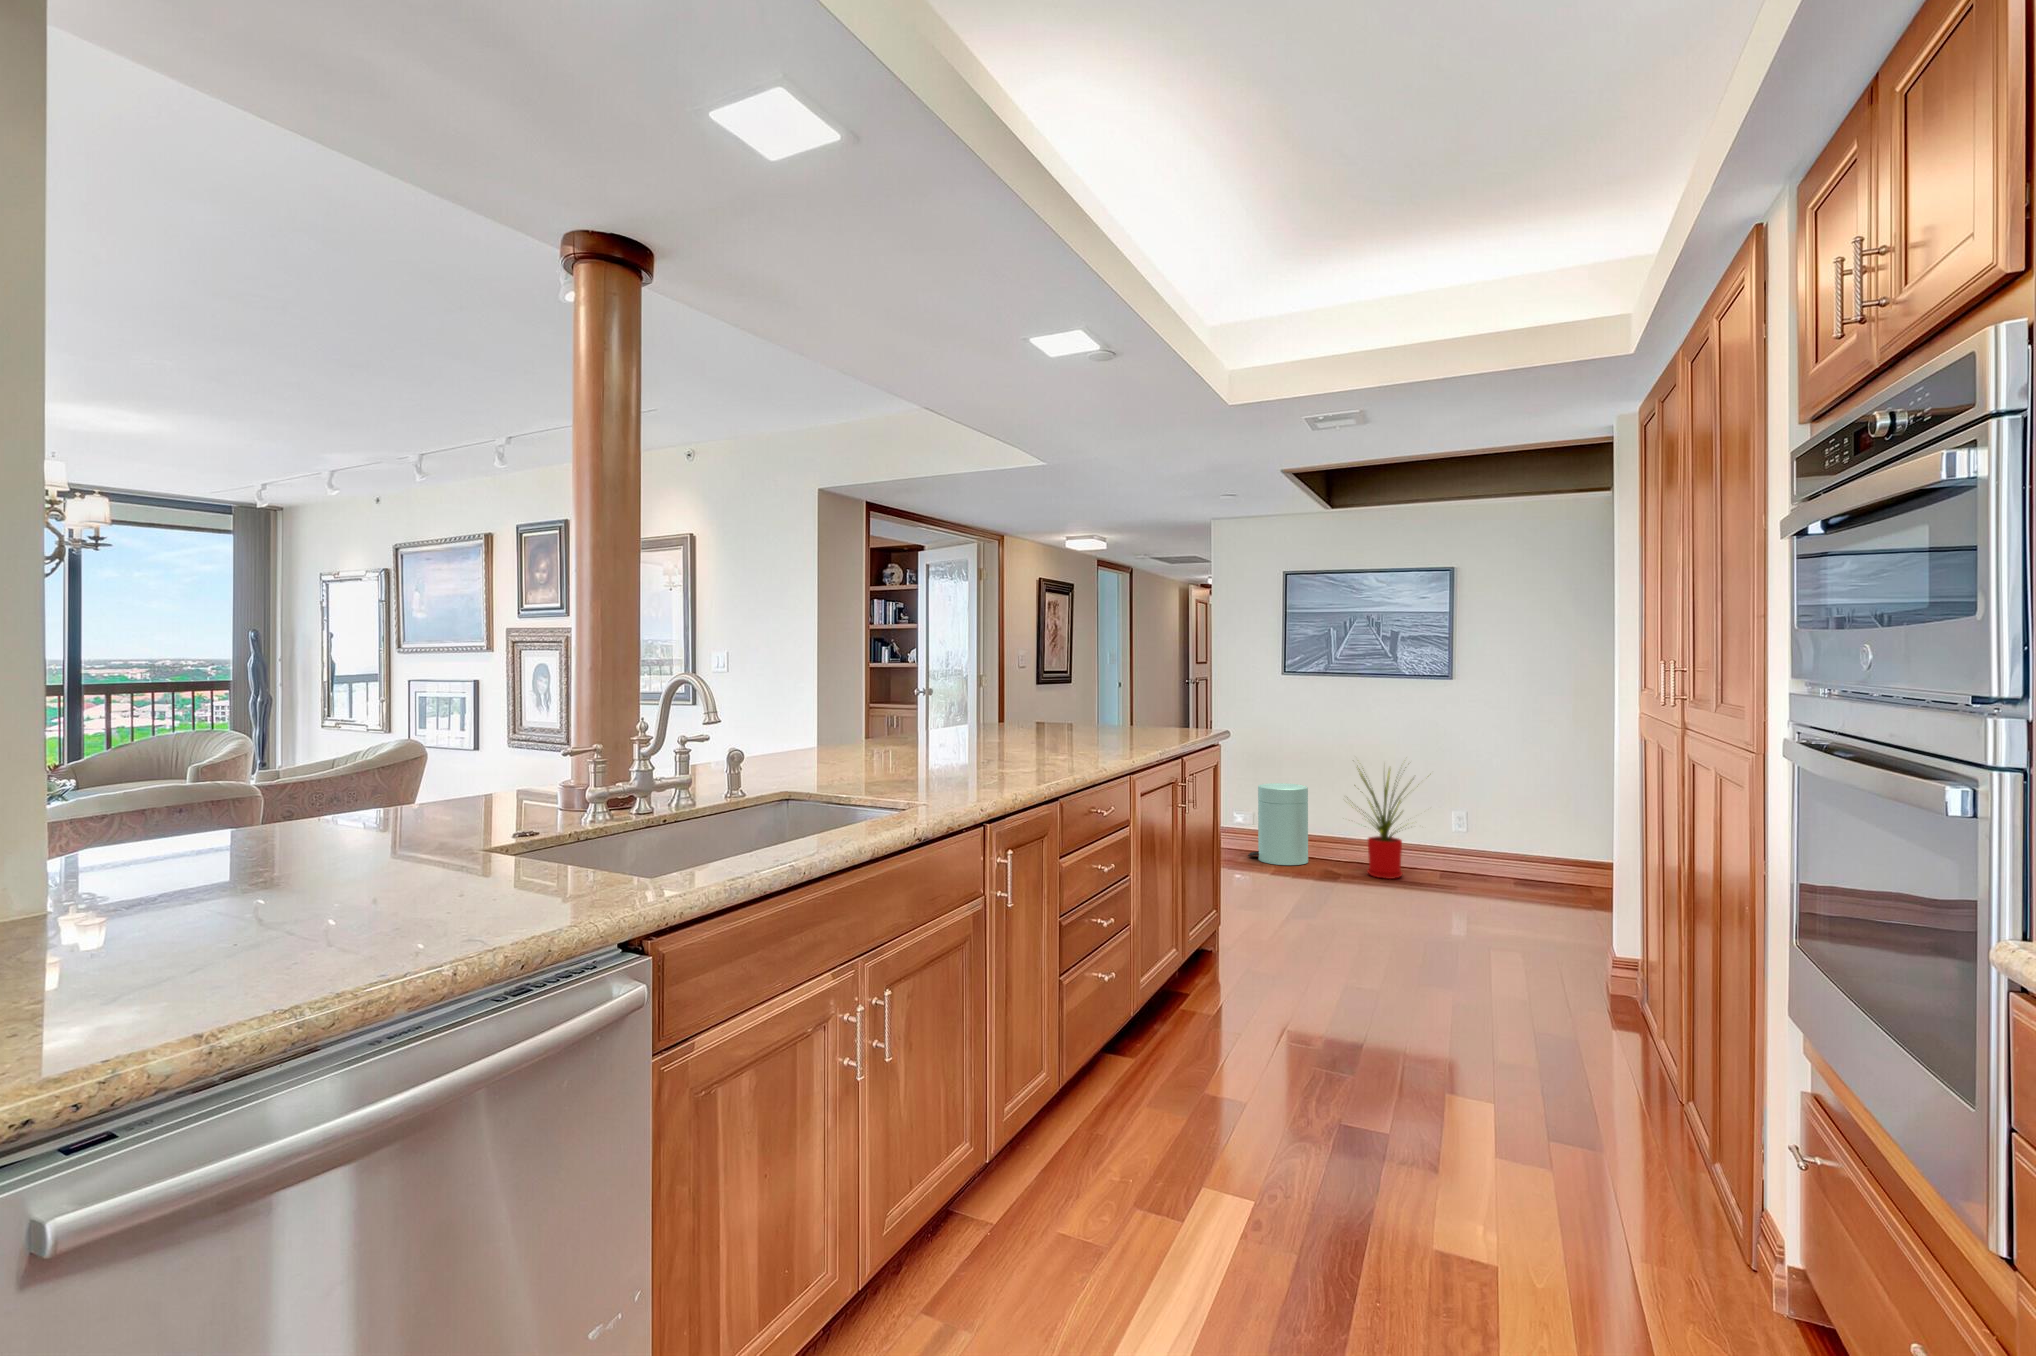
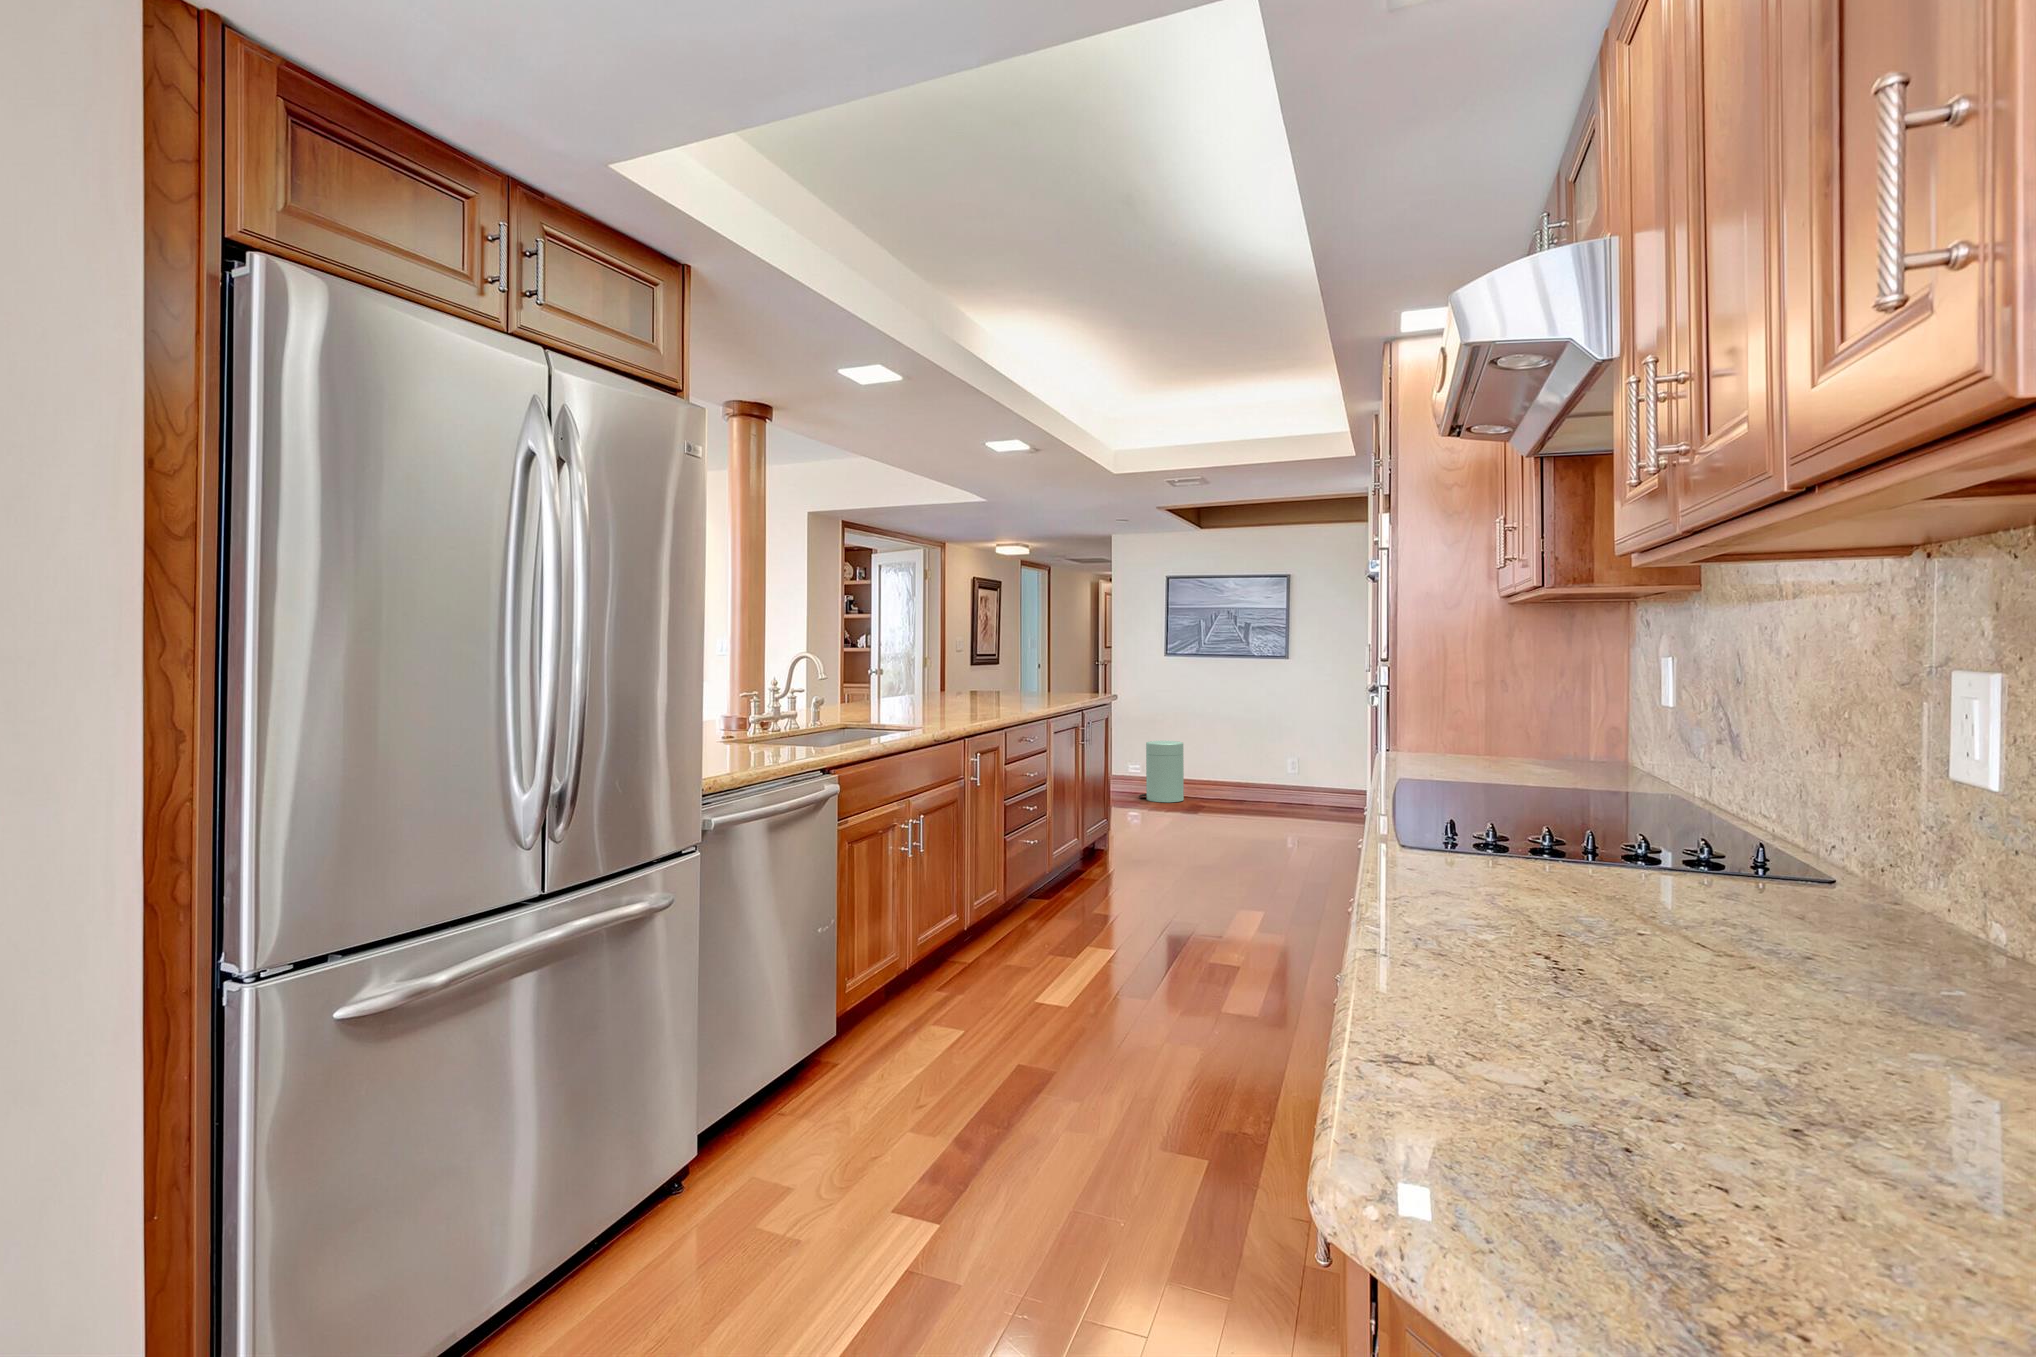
house plant: present [1351,766,1411,879] -> none [1204,718,1273,809]

